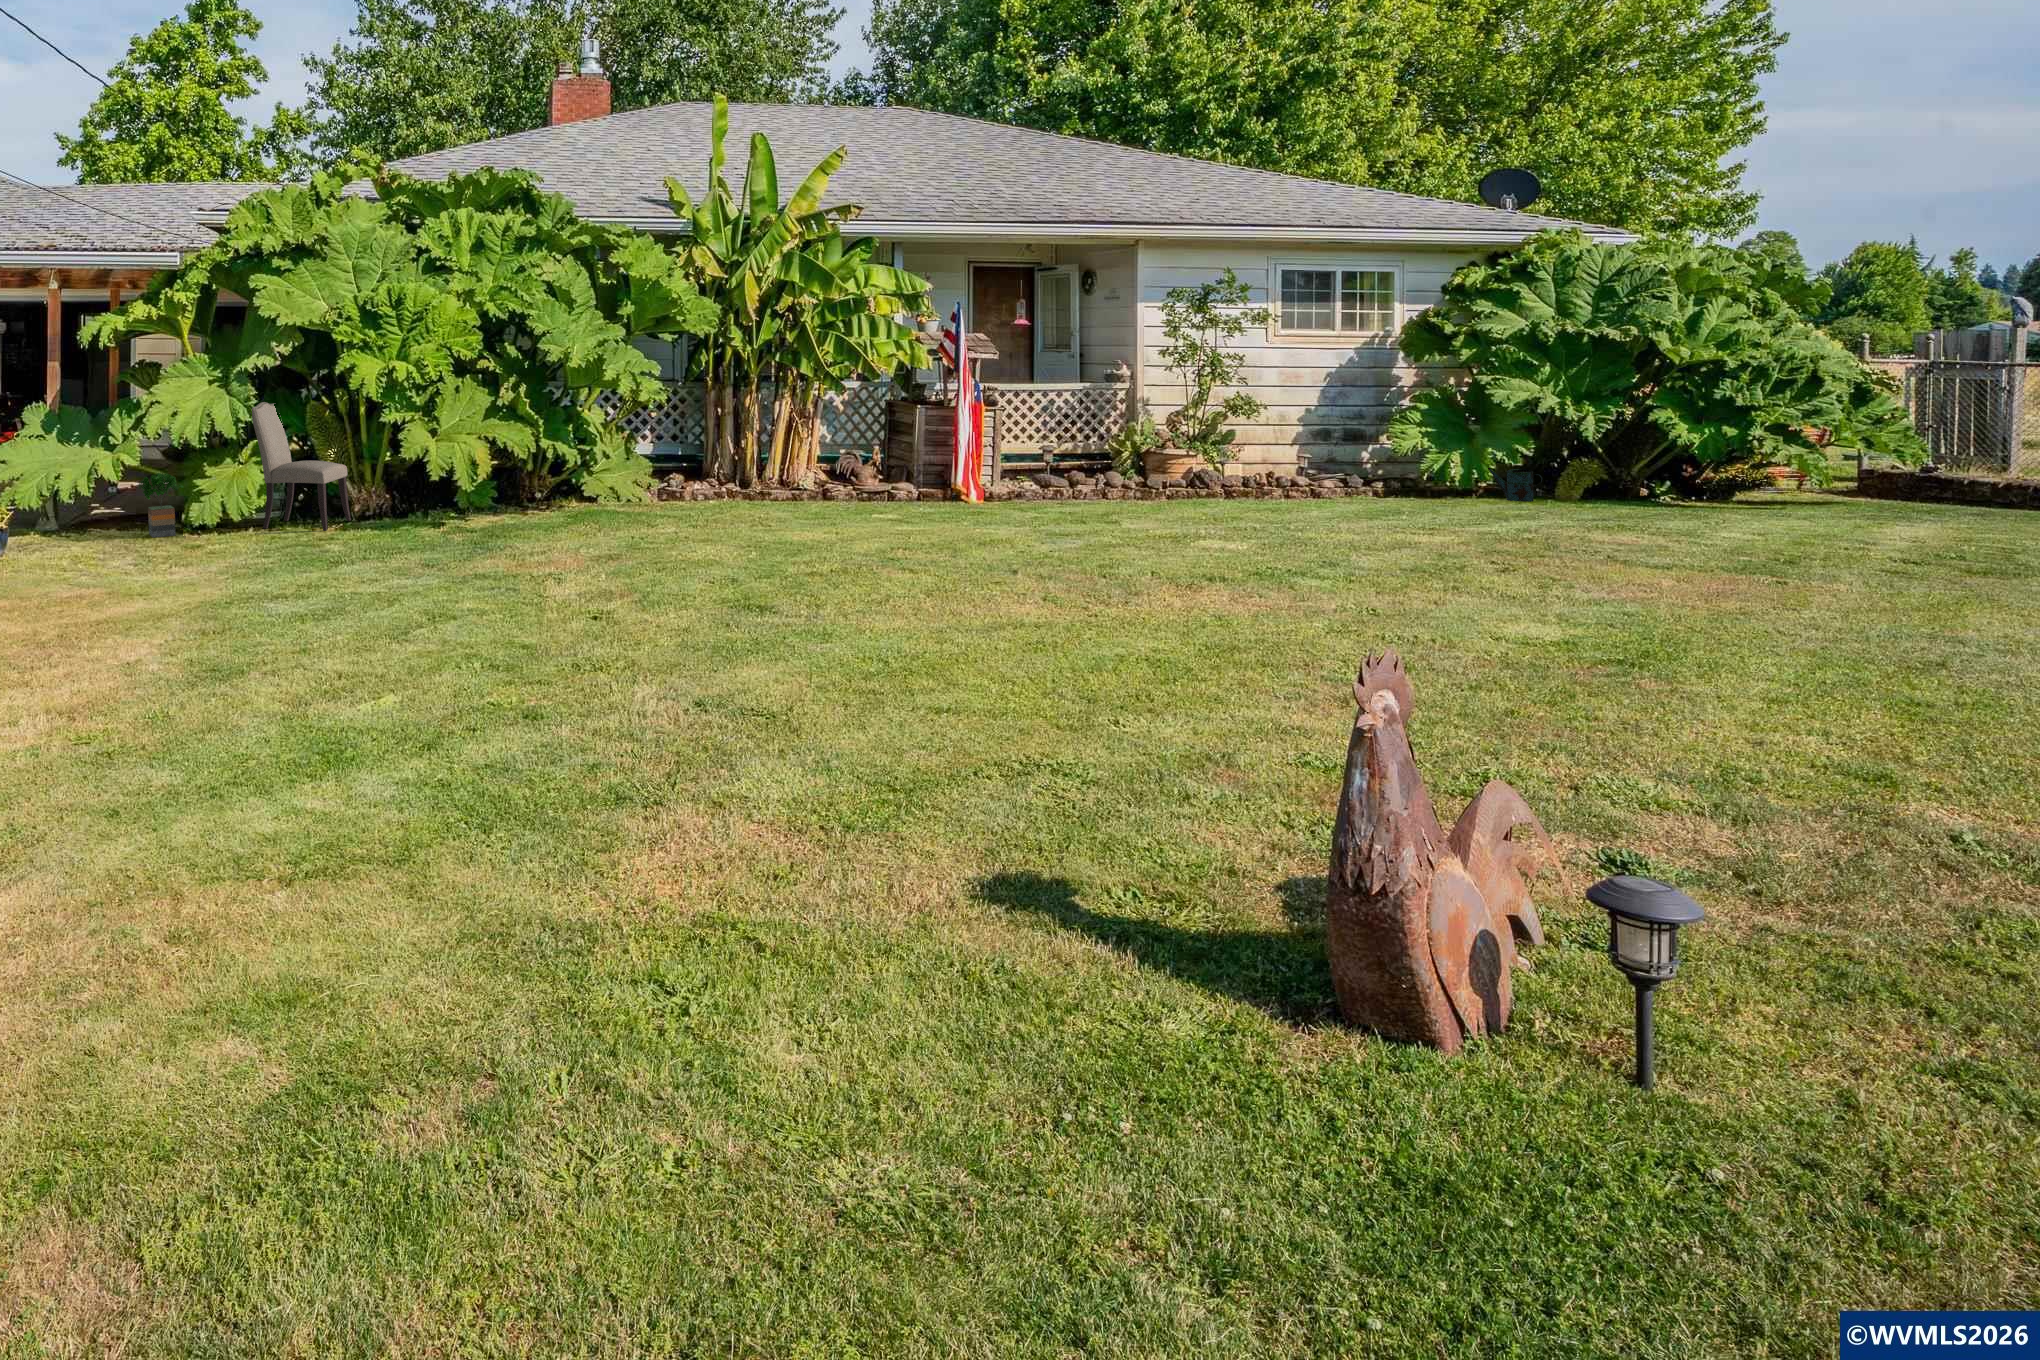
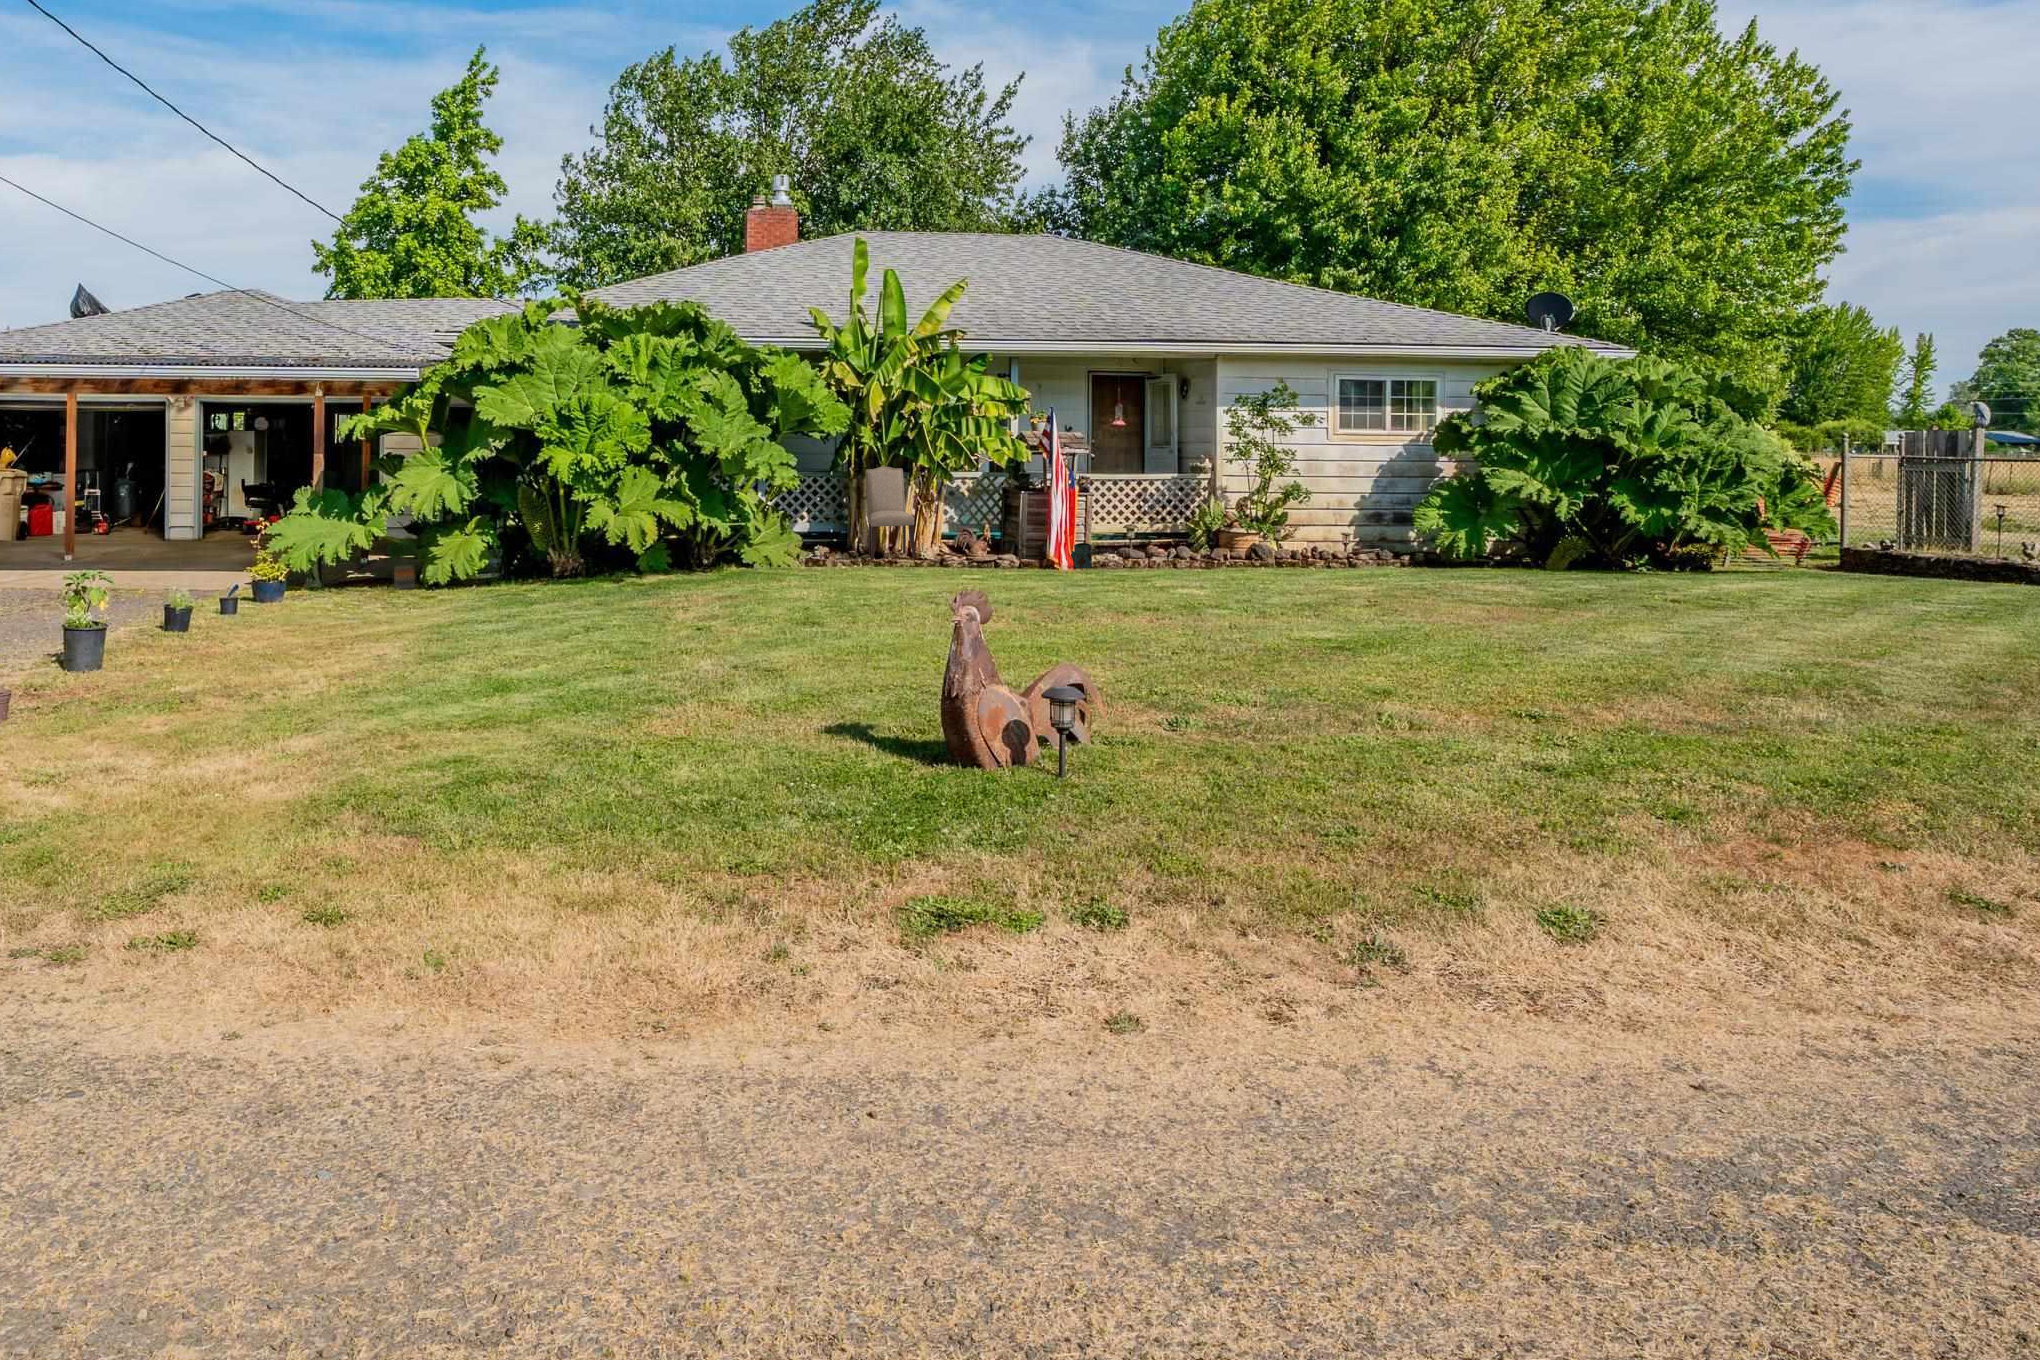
chair: present [252,402,351,531] -> present [865,467,916,560]
watering can: present [1488,468,1543,502] -> present [1071,543,1096,568]

